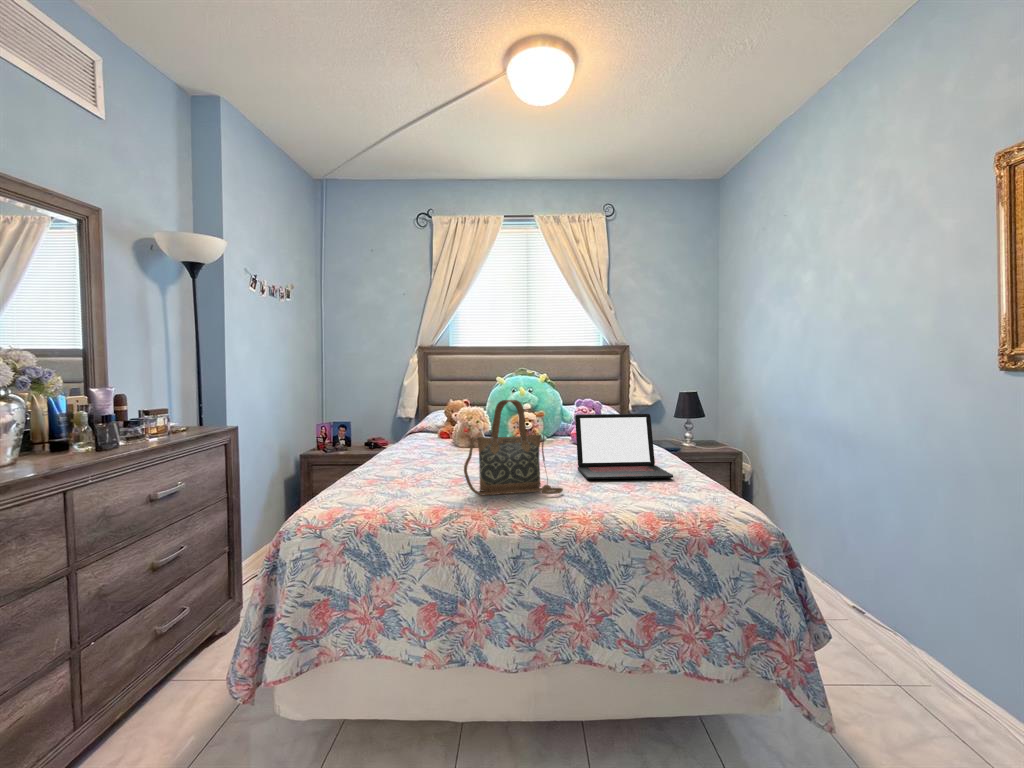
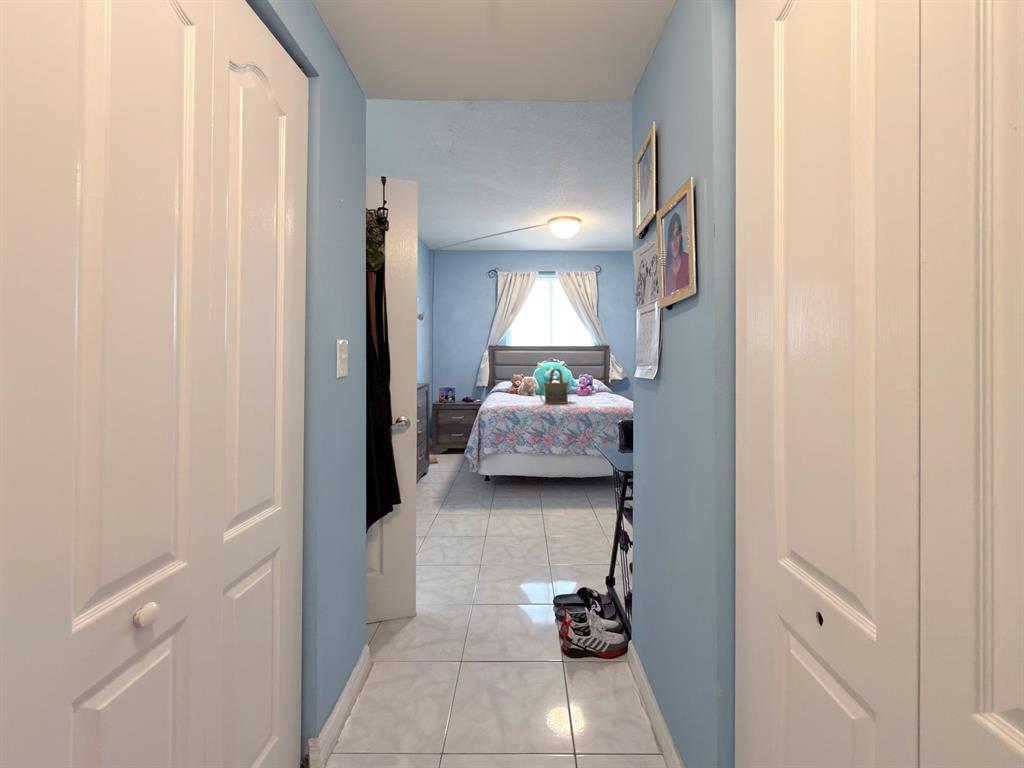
laptop: present [575,414,673,480] -> none [581,377,620,402]

